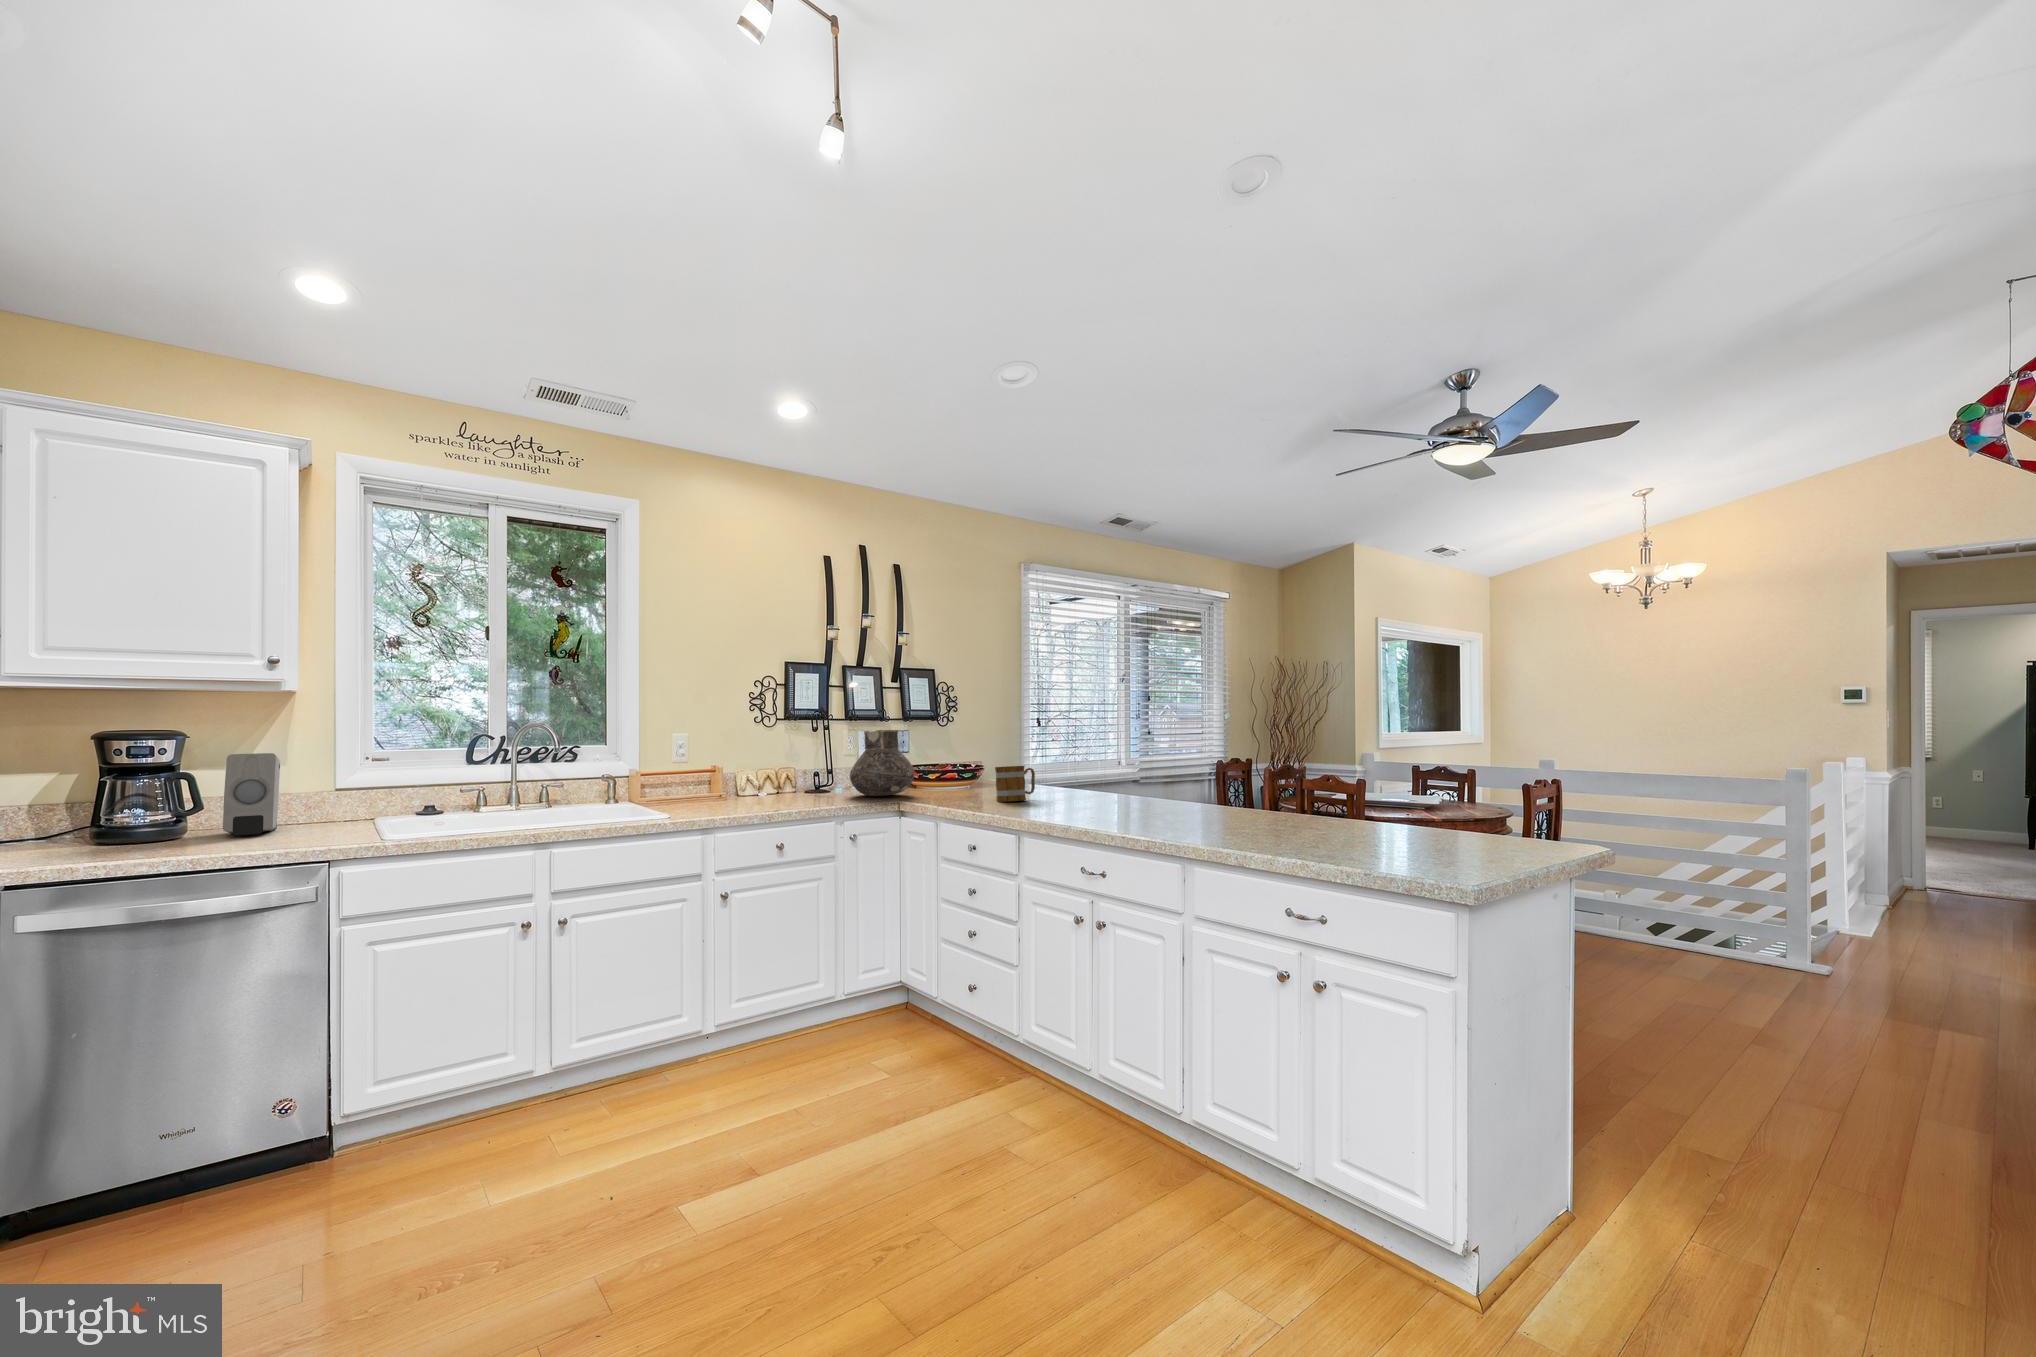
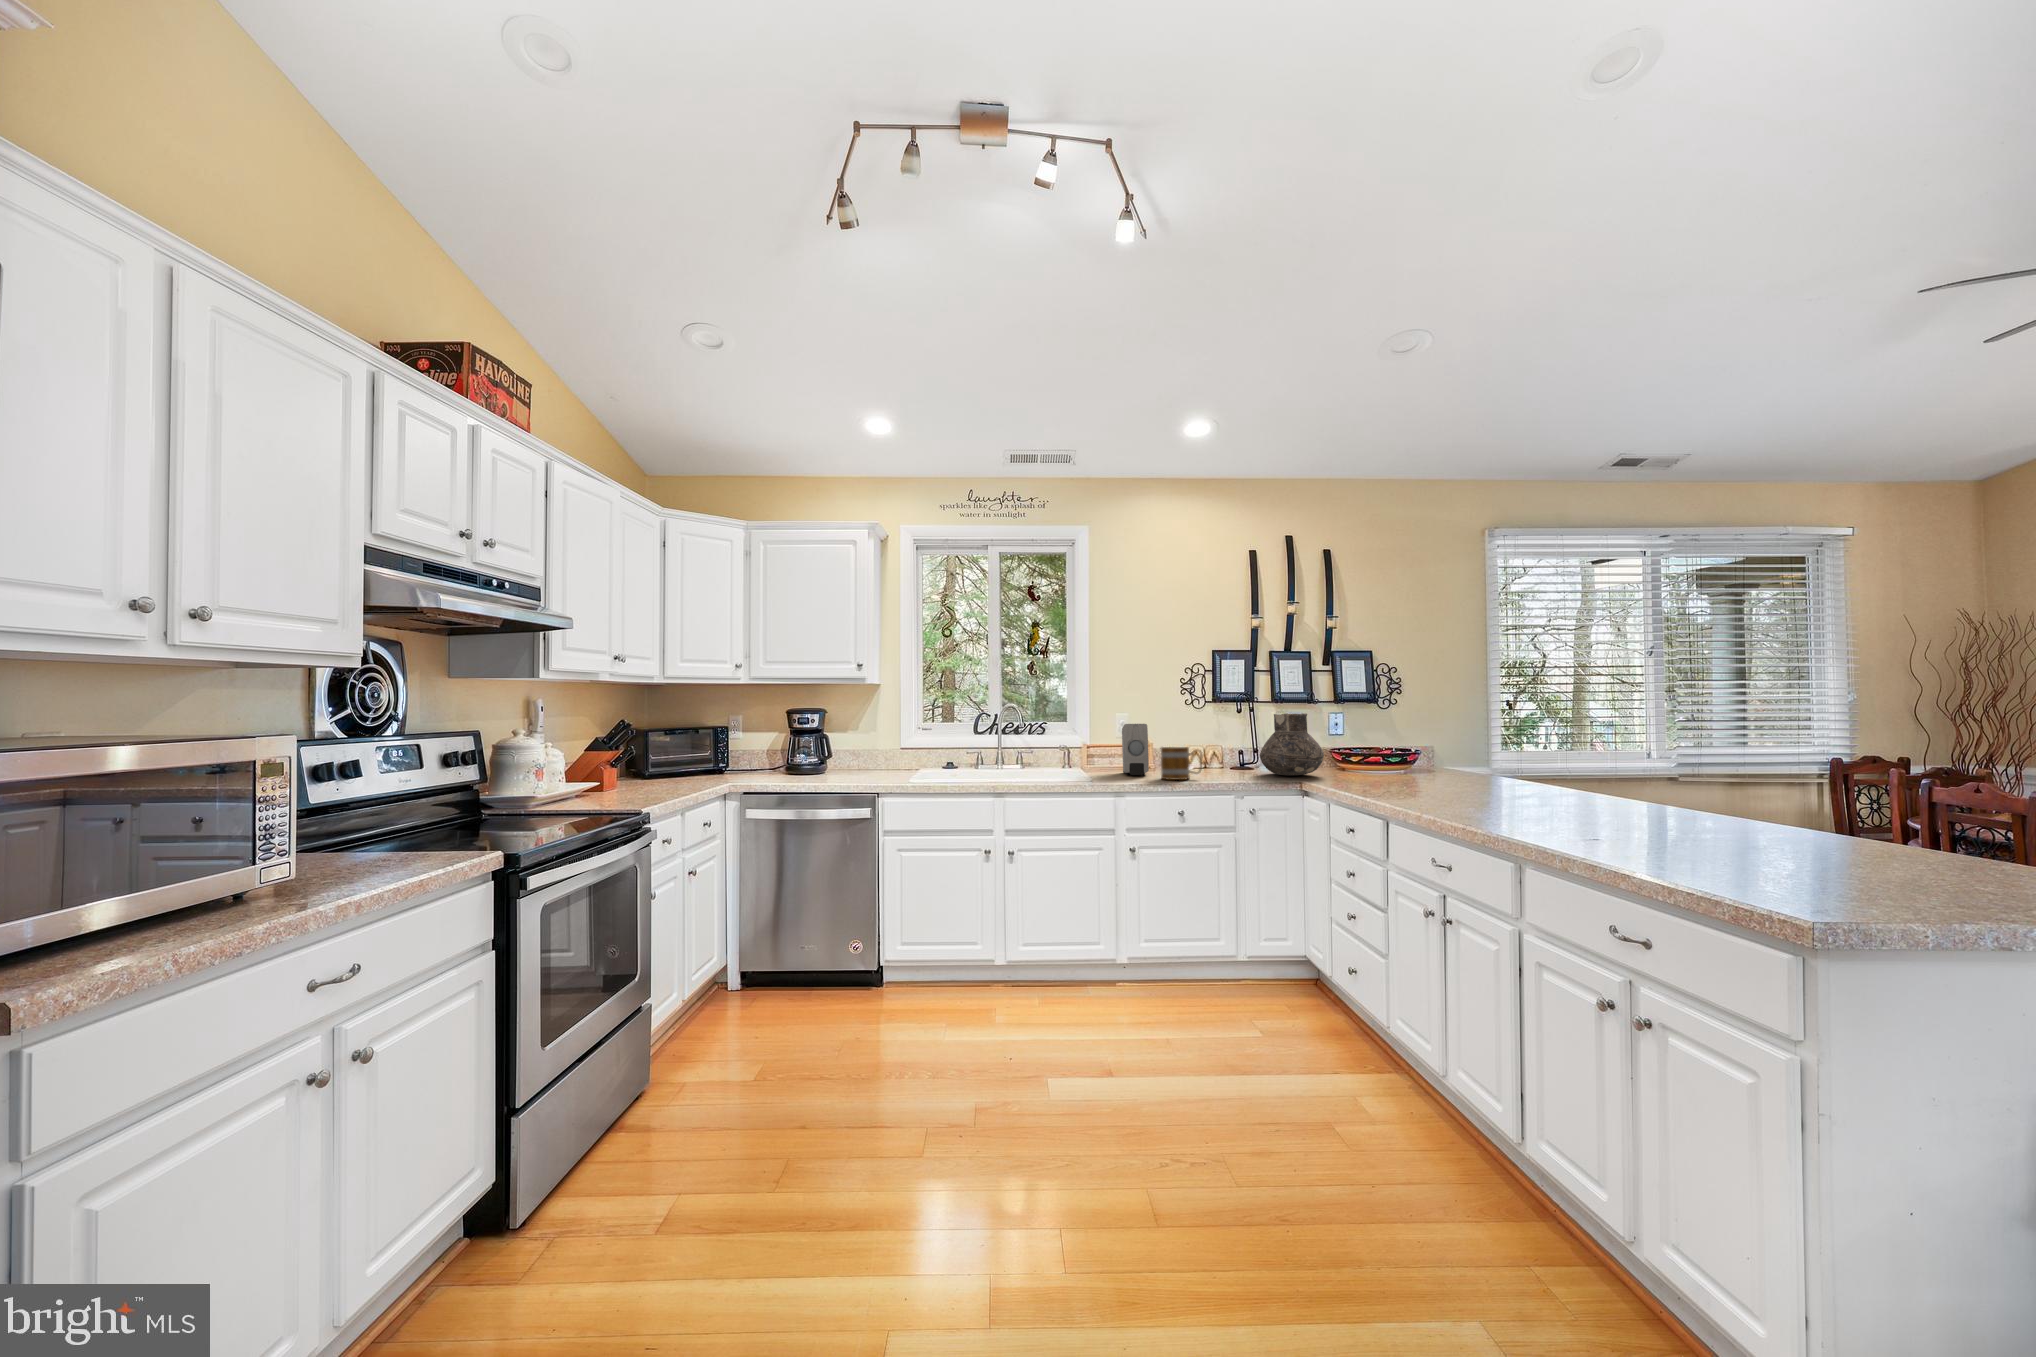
soap dispenser: present [223,753,280,835] -> present [1122,724,1149,775]
mug: present [995,766,1035,802] -> present [1160,747,1202,780]

